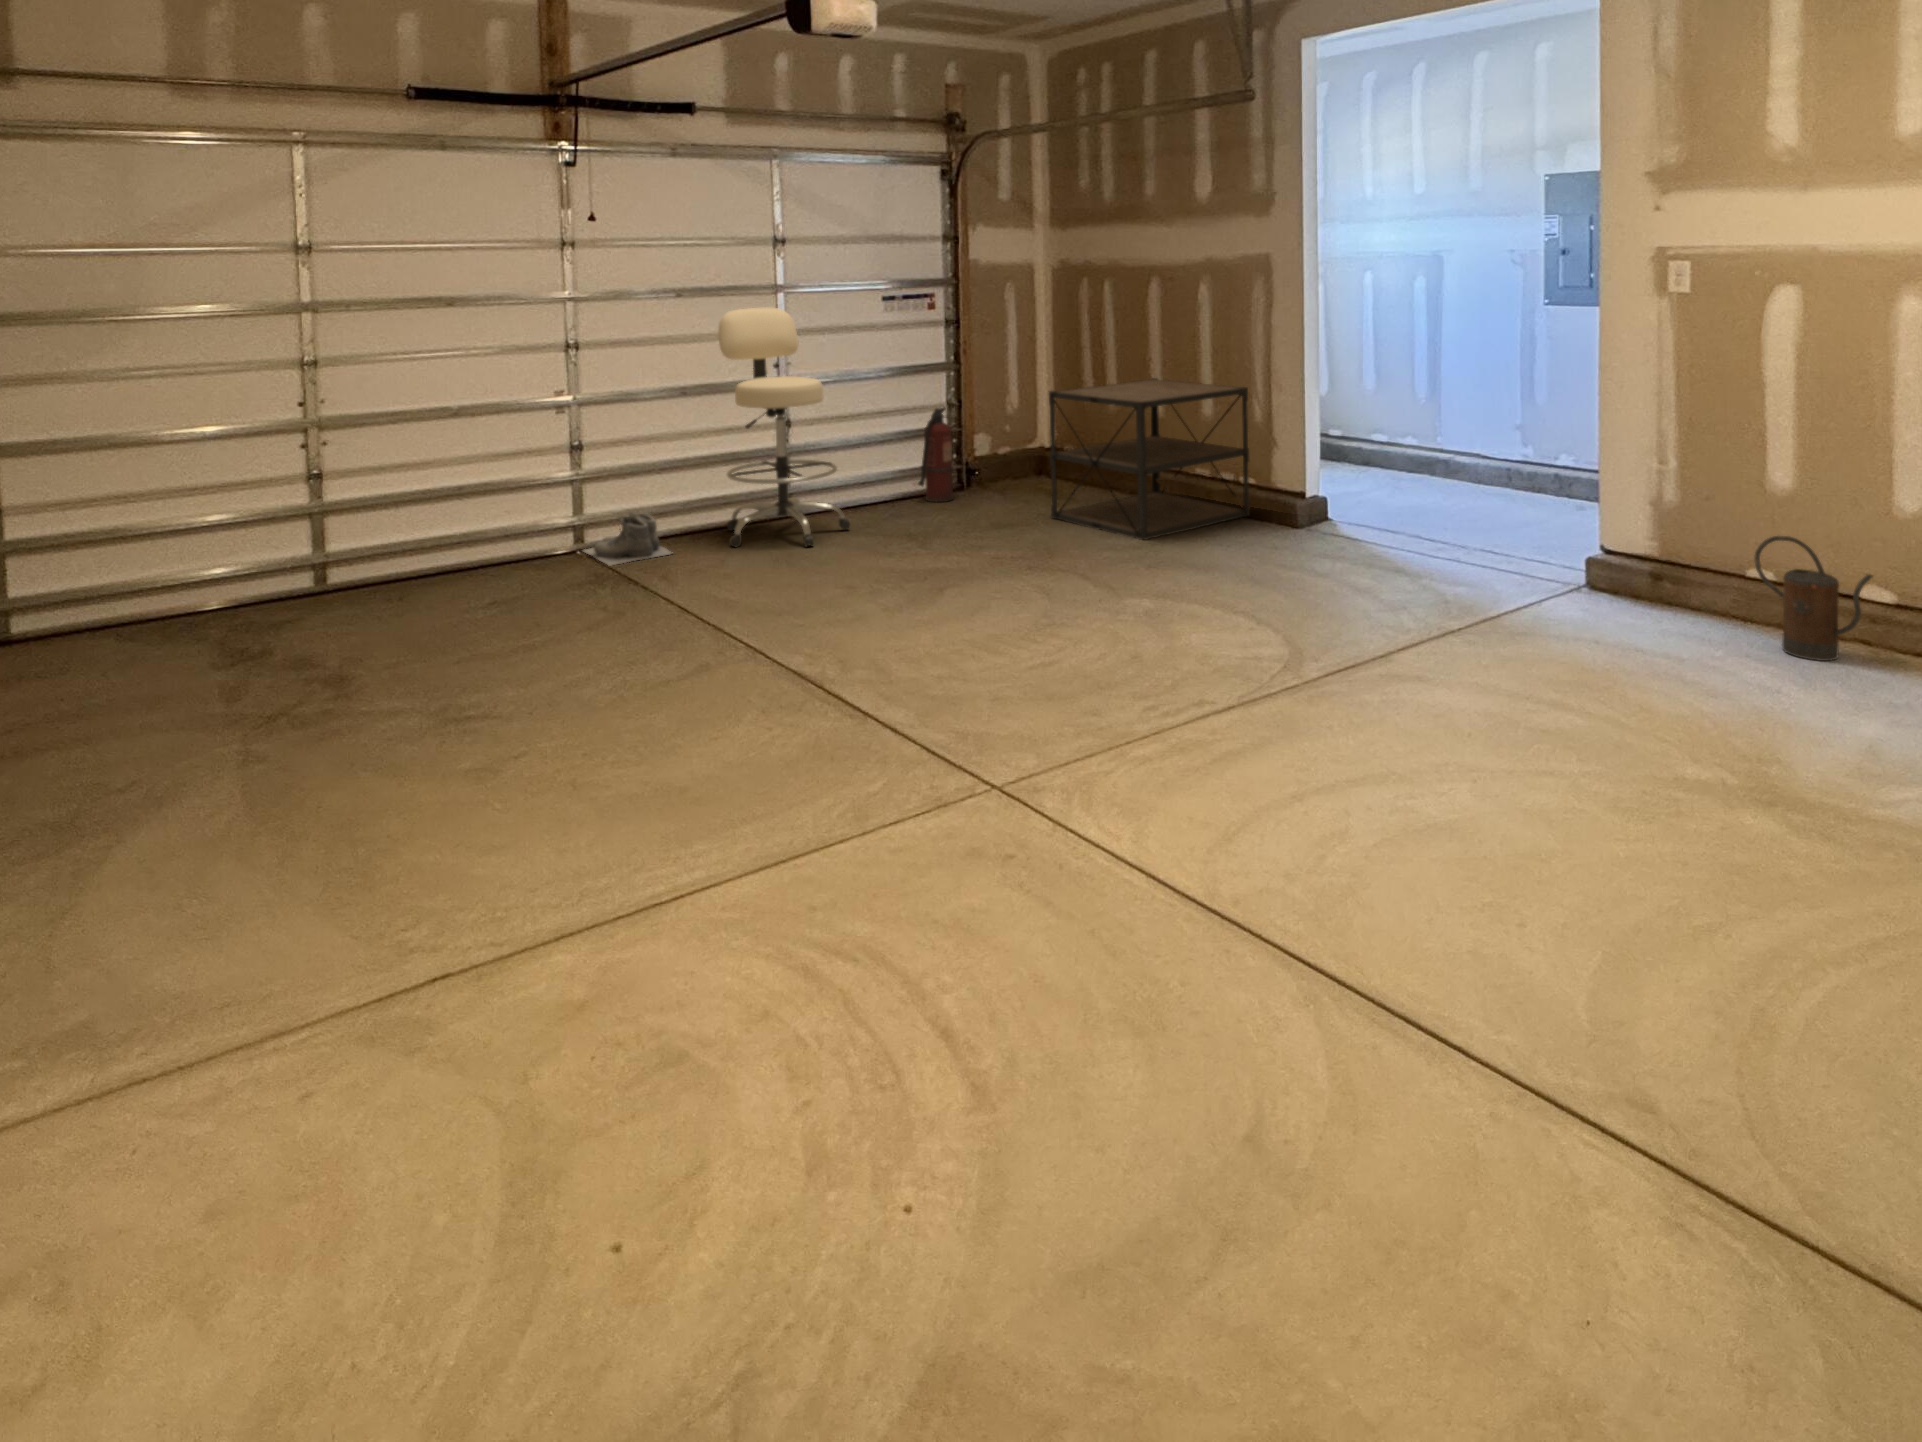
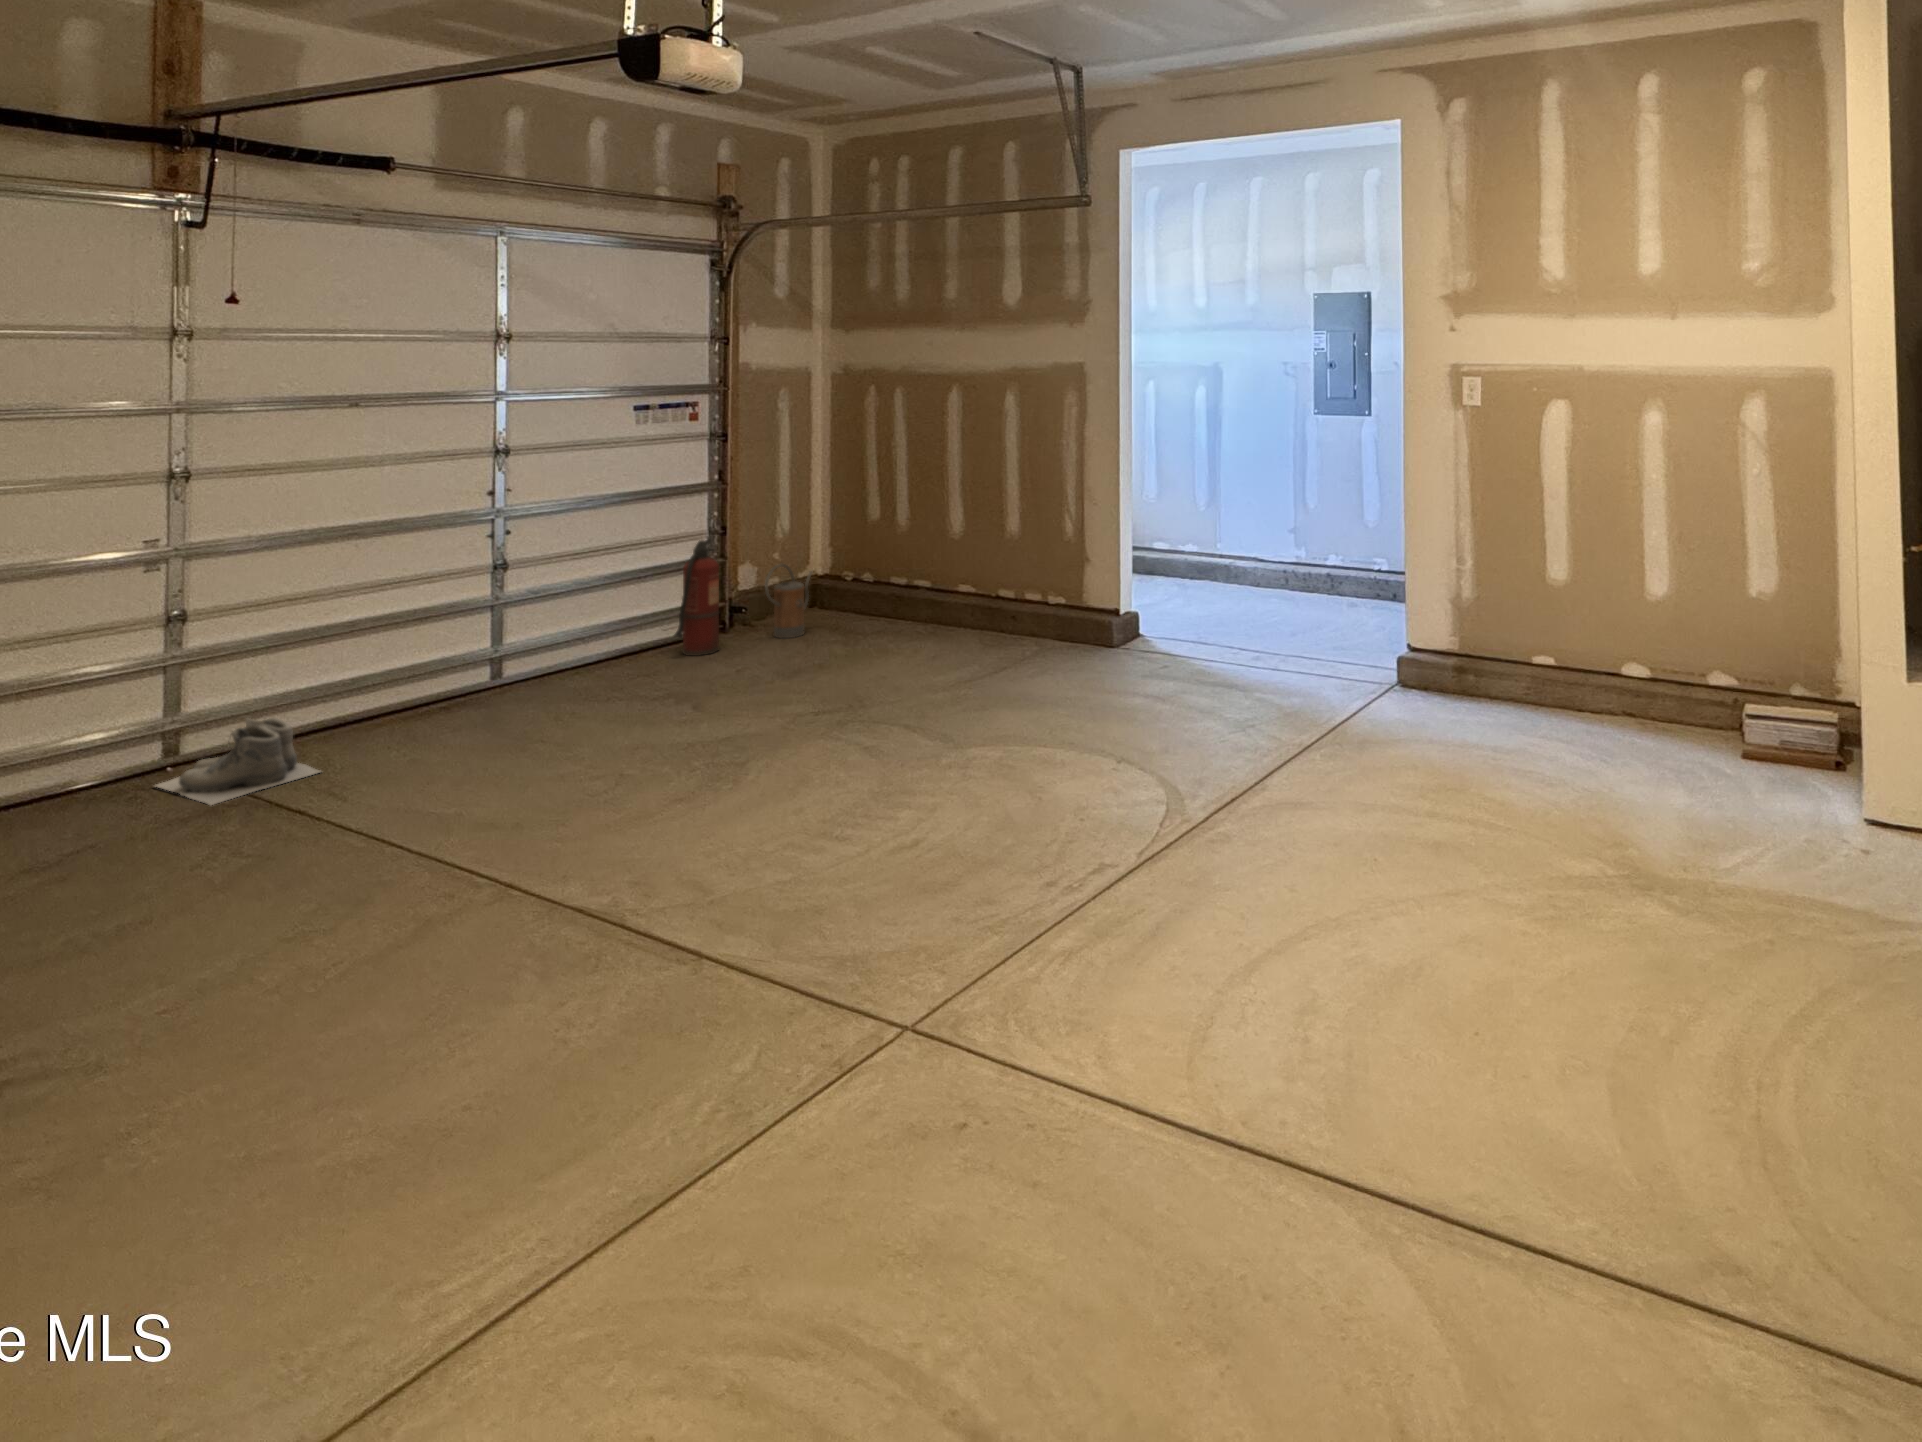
stool: present [718,307,850,547] -> none [402,423,592,750]
shelving unit: present [1049,378,1250,540] -> none [850,495,1068,682]
watering can: present [1754,536,1873,661] -> present [765,563,812,638]

